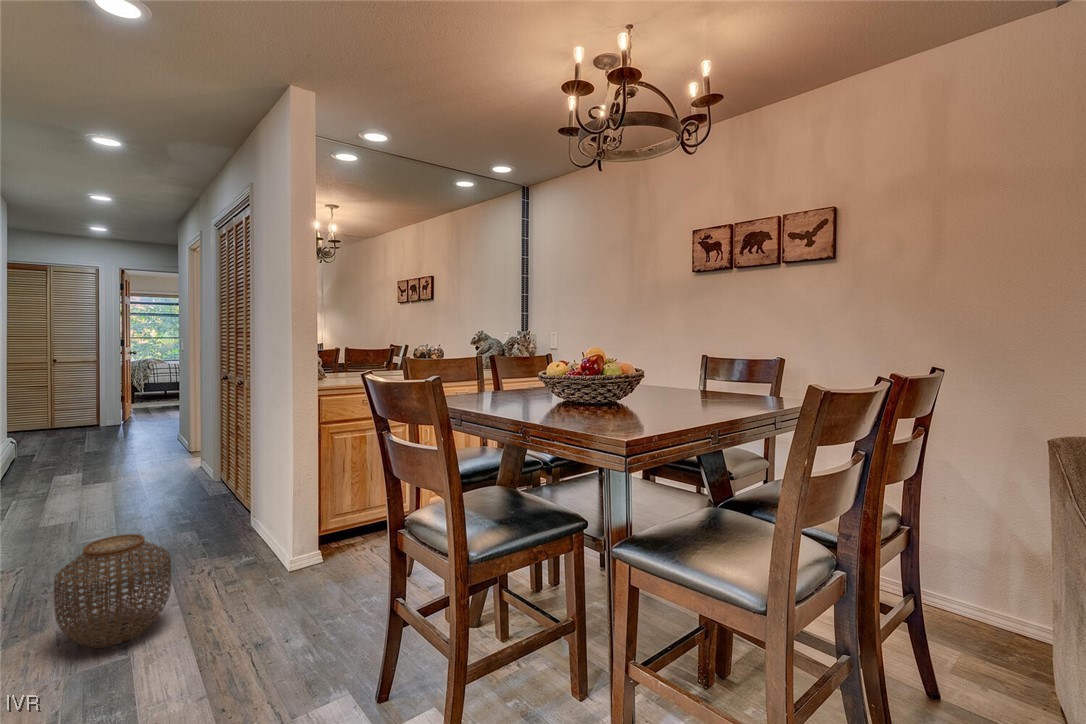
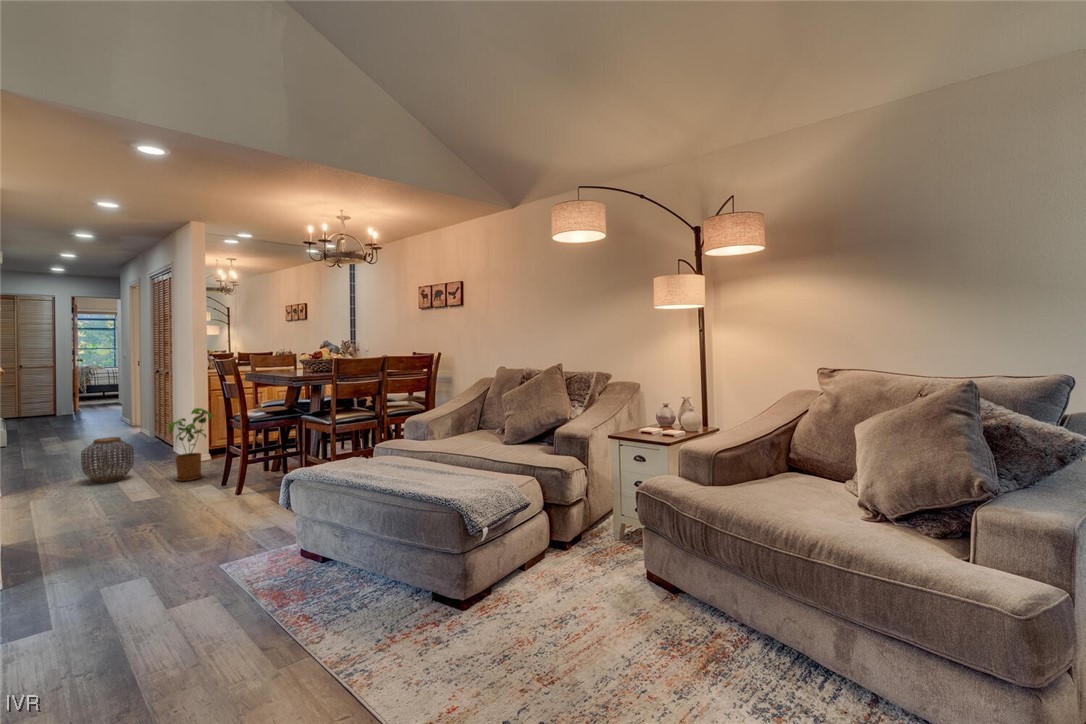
house plant: none [244,479,347,655] -> present [168,408,214,481]

